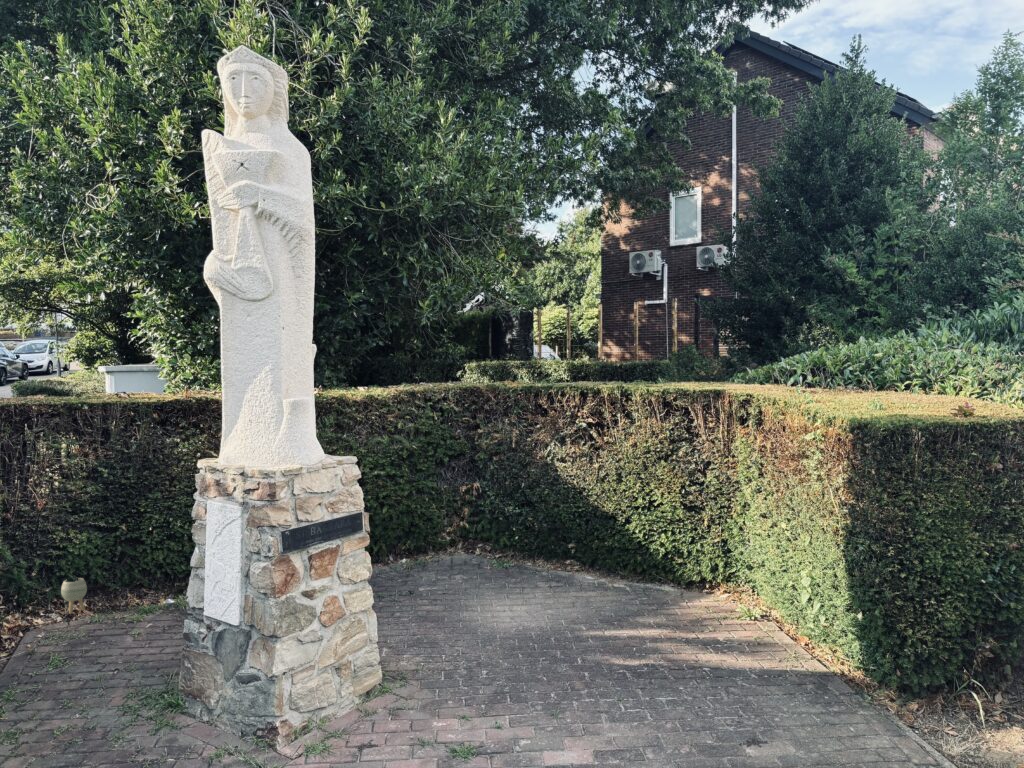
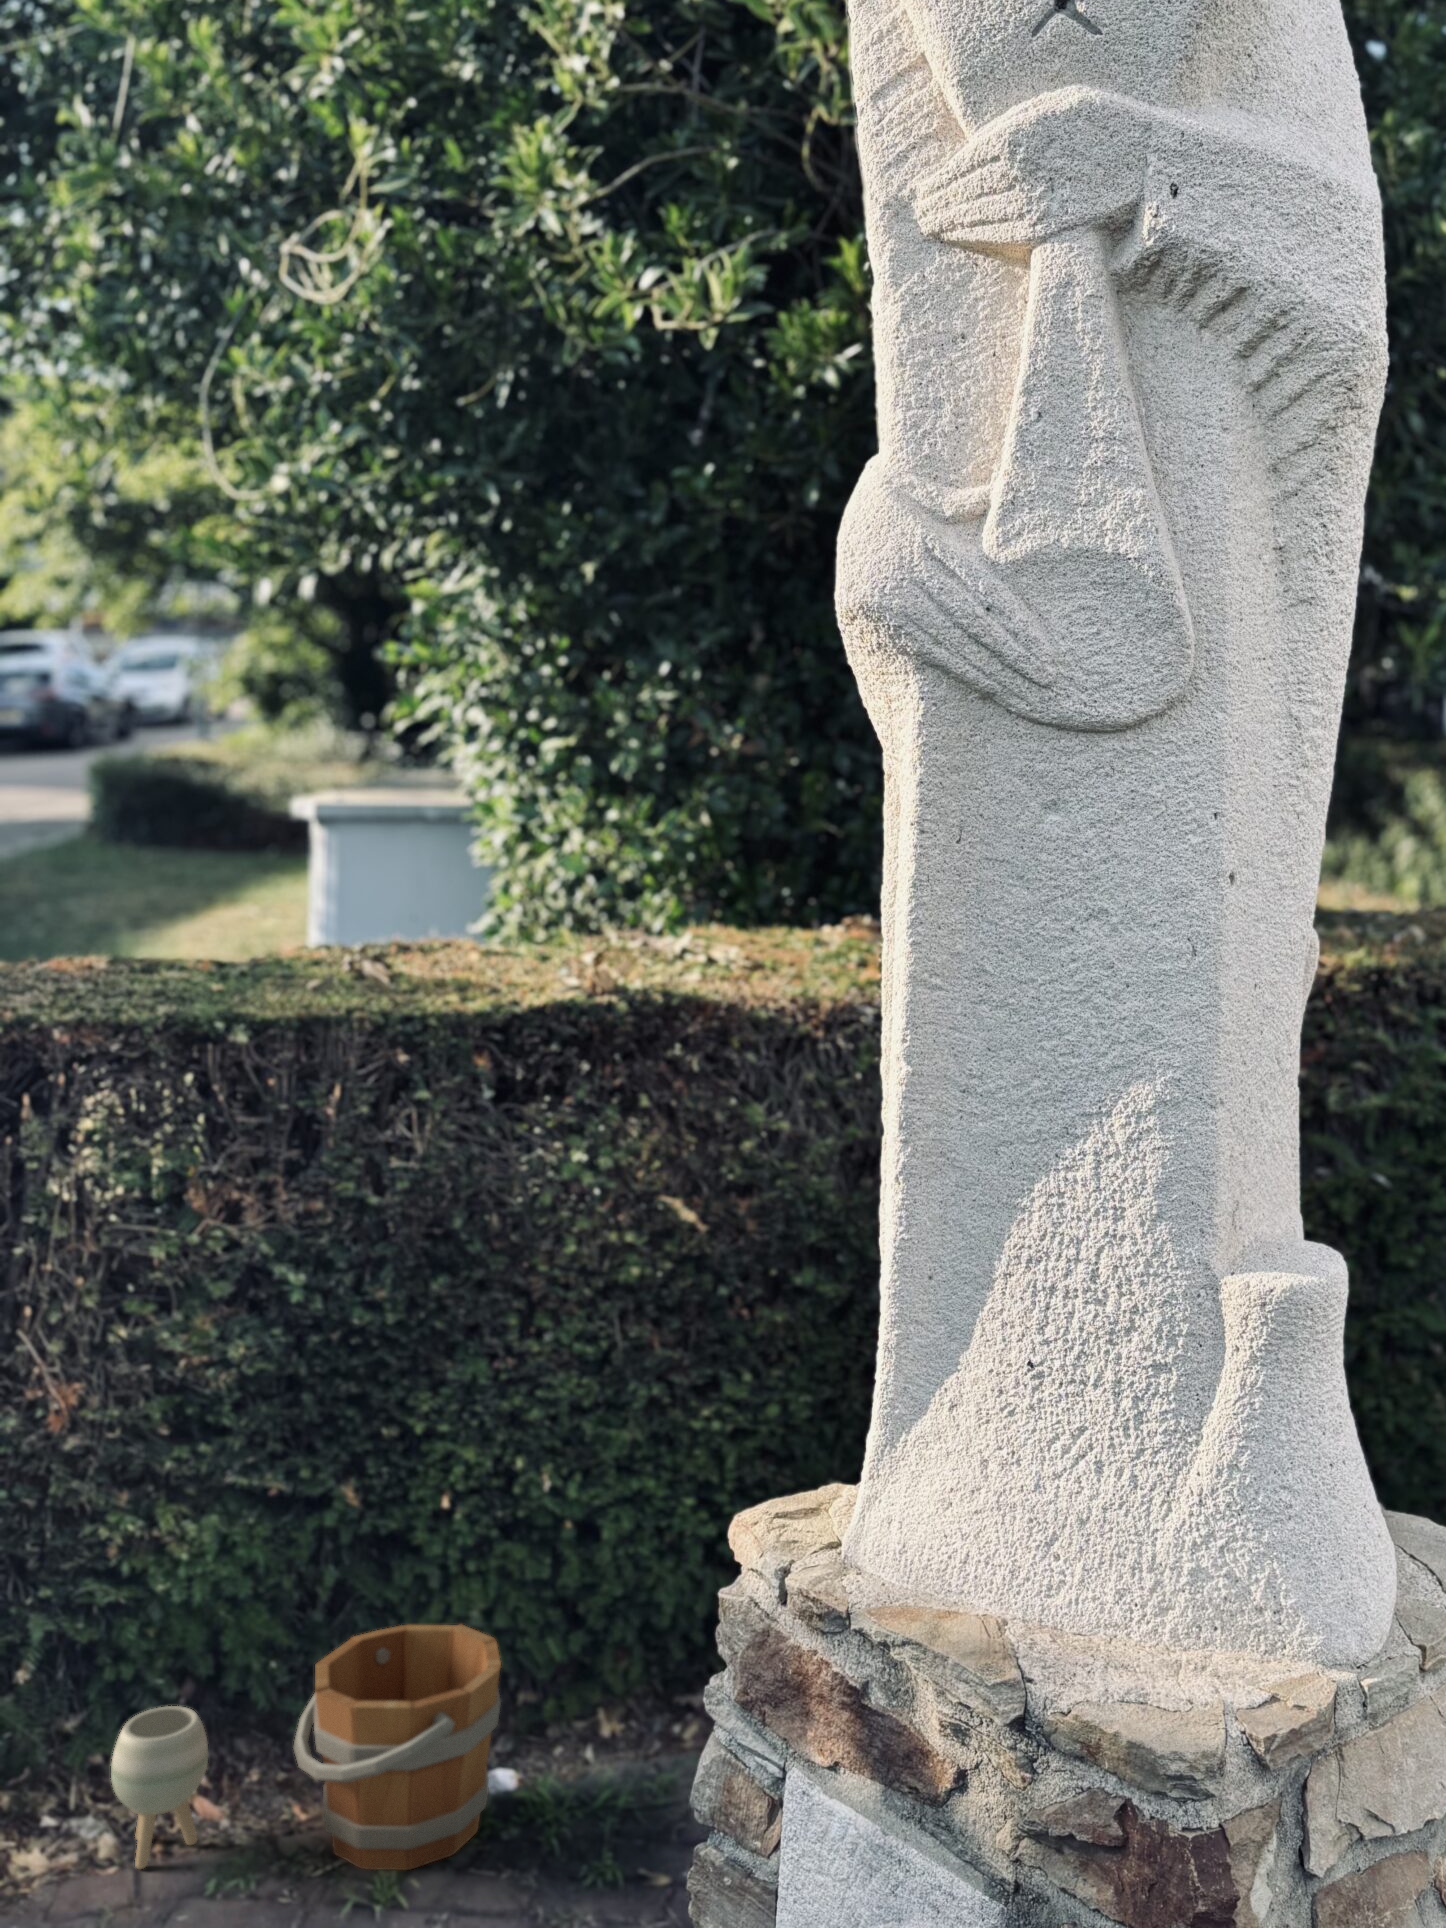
bucket: none [110,559,164,611] -> present [294,1625,501,1870]

